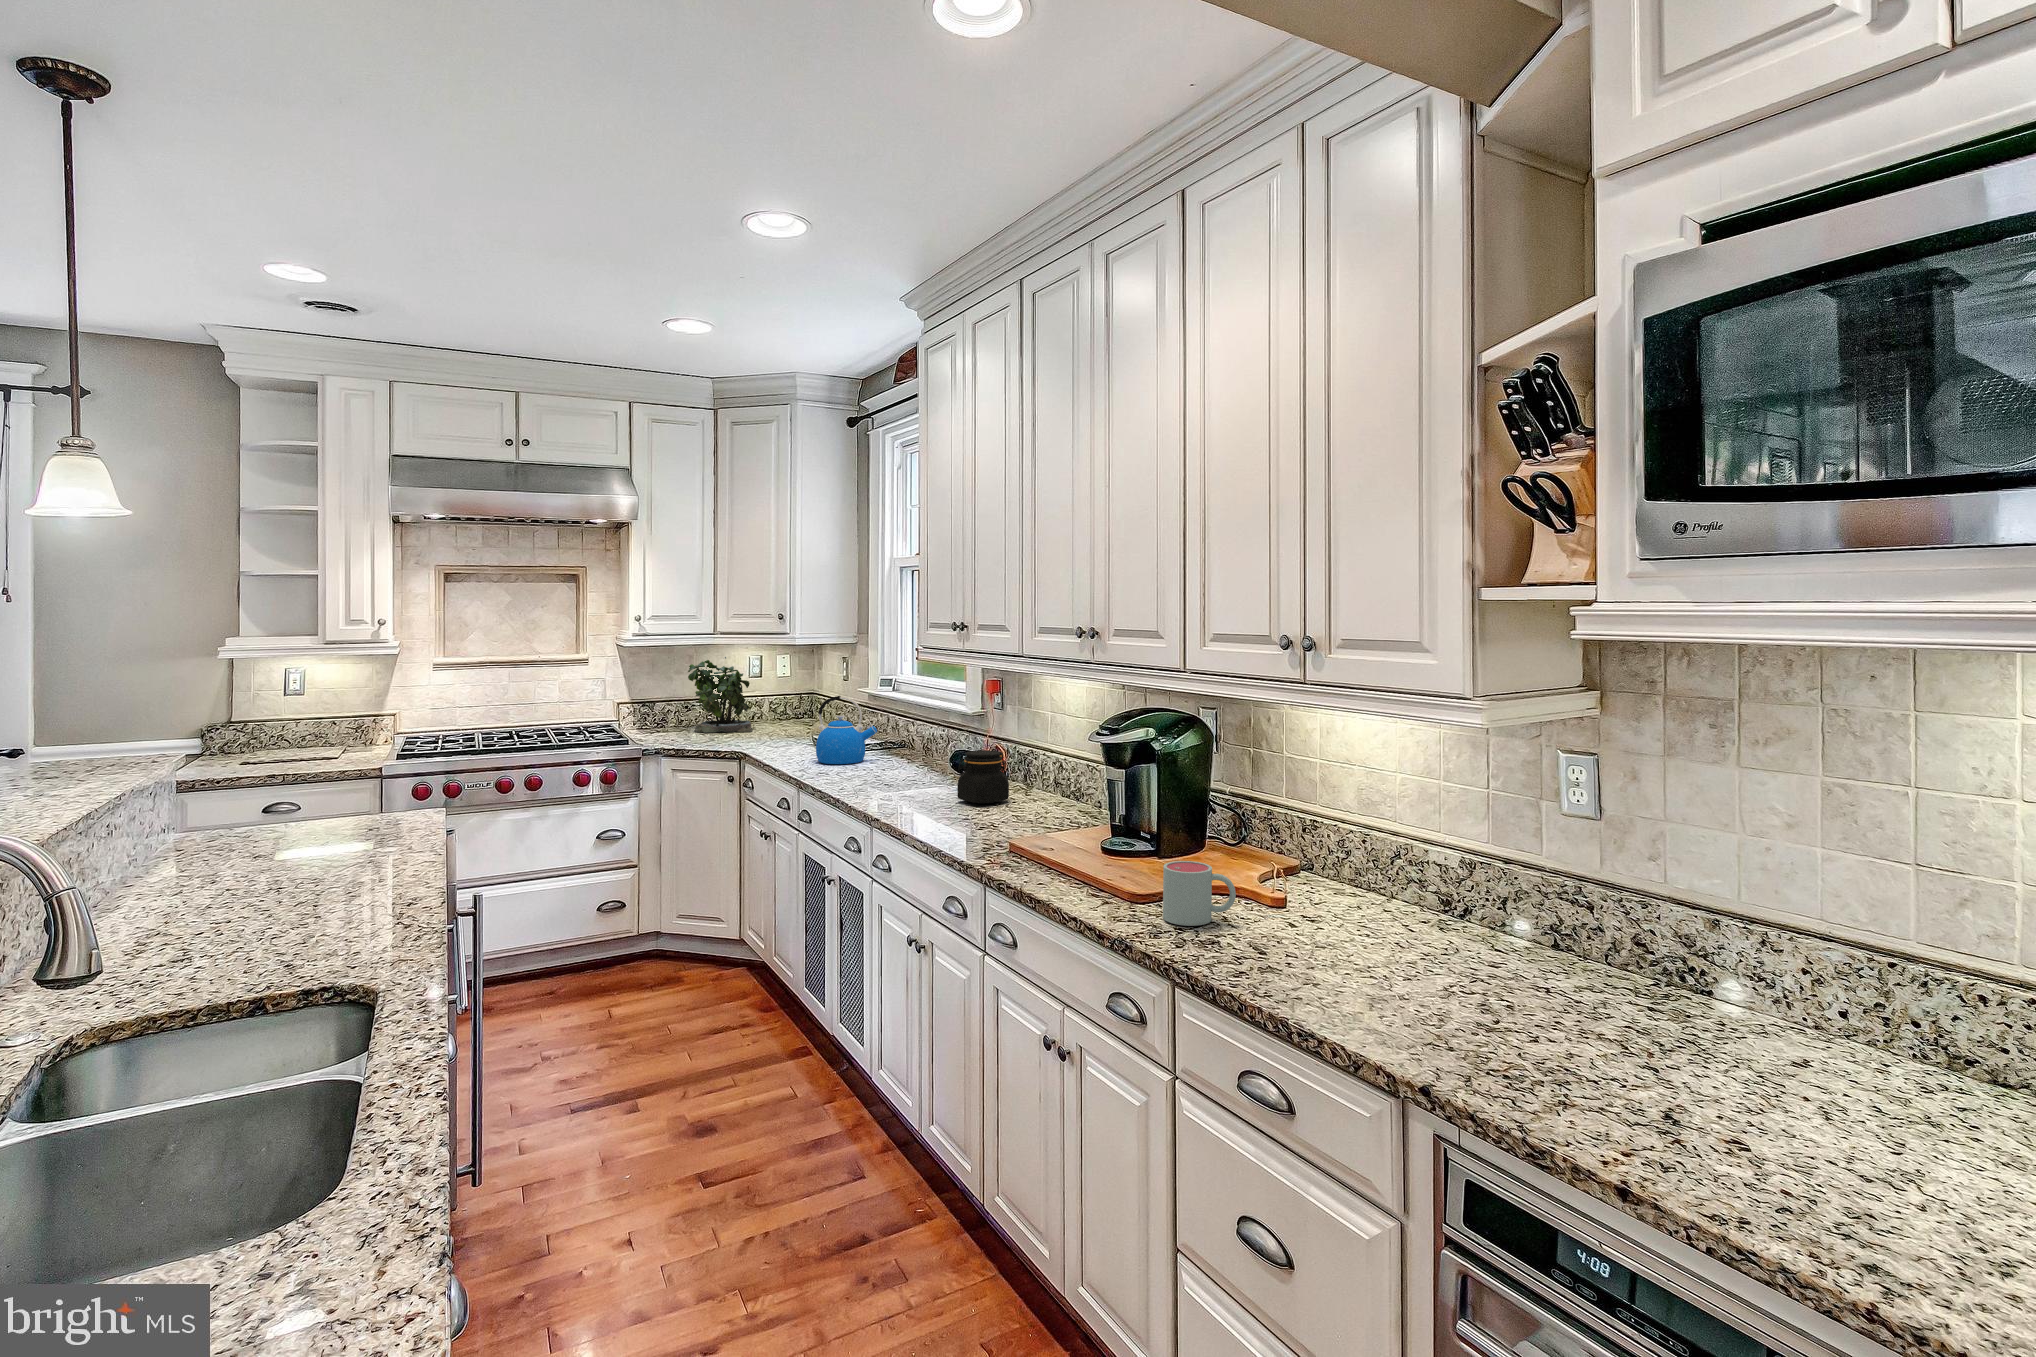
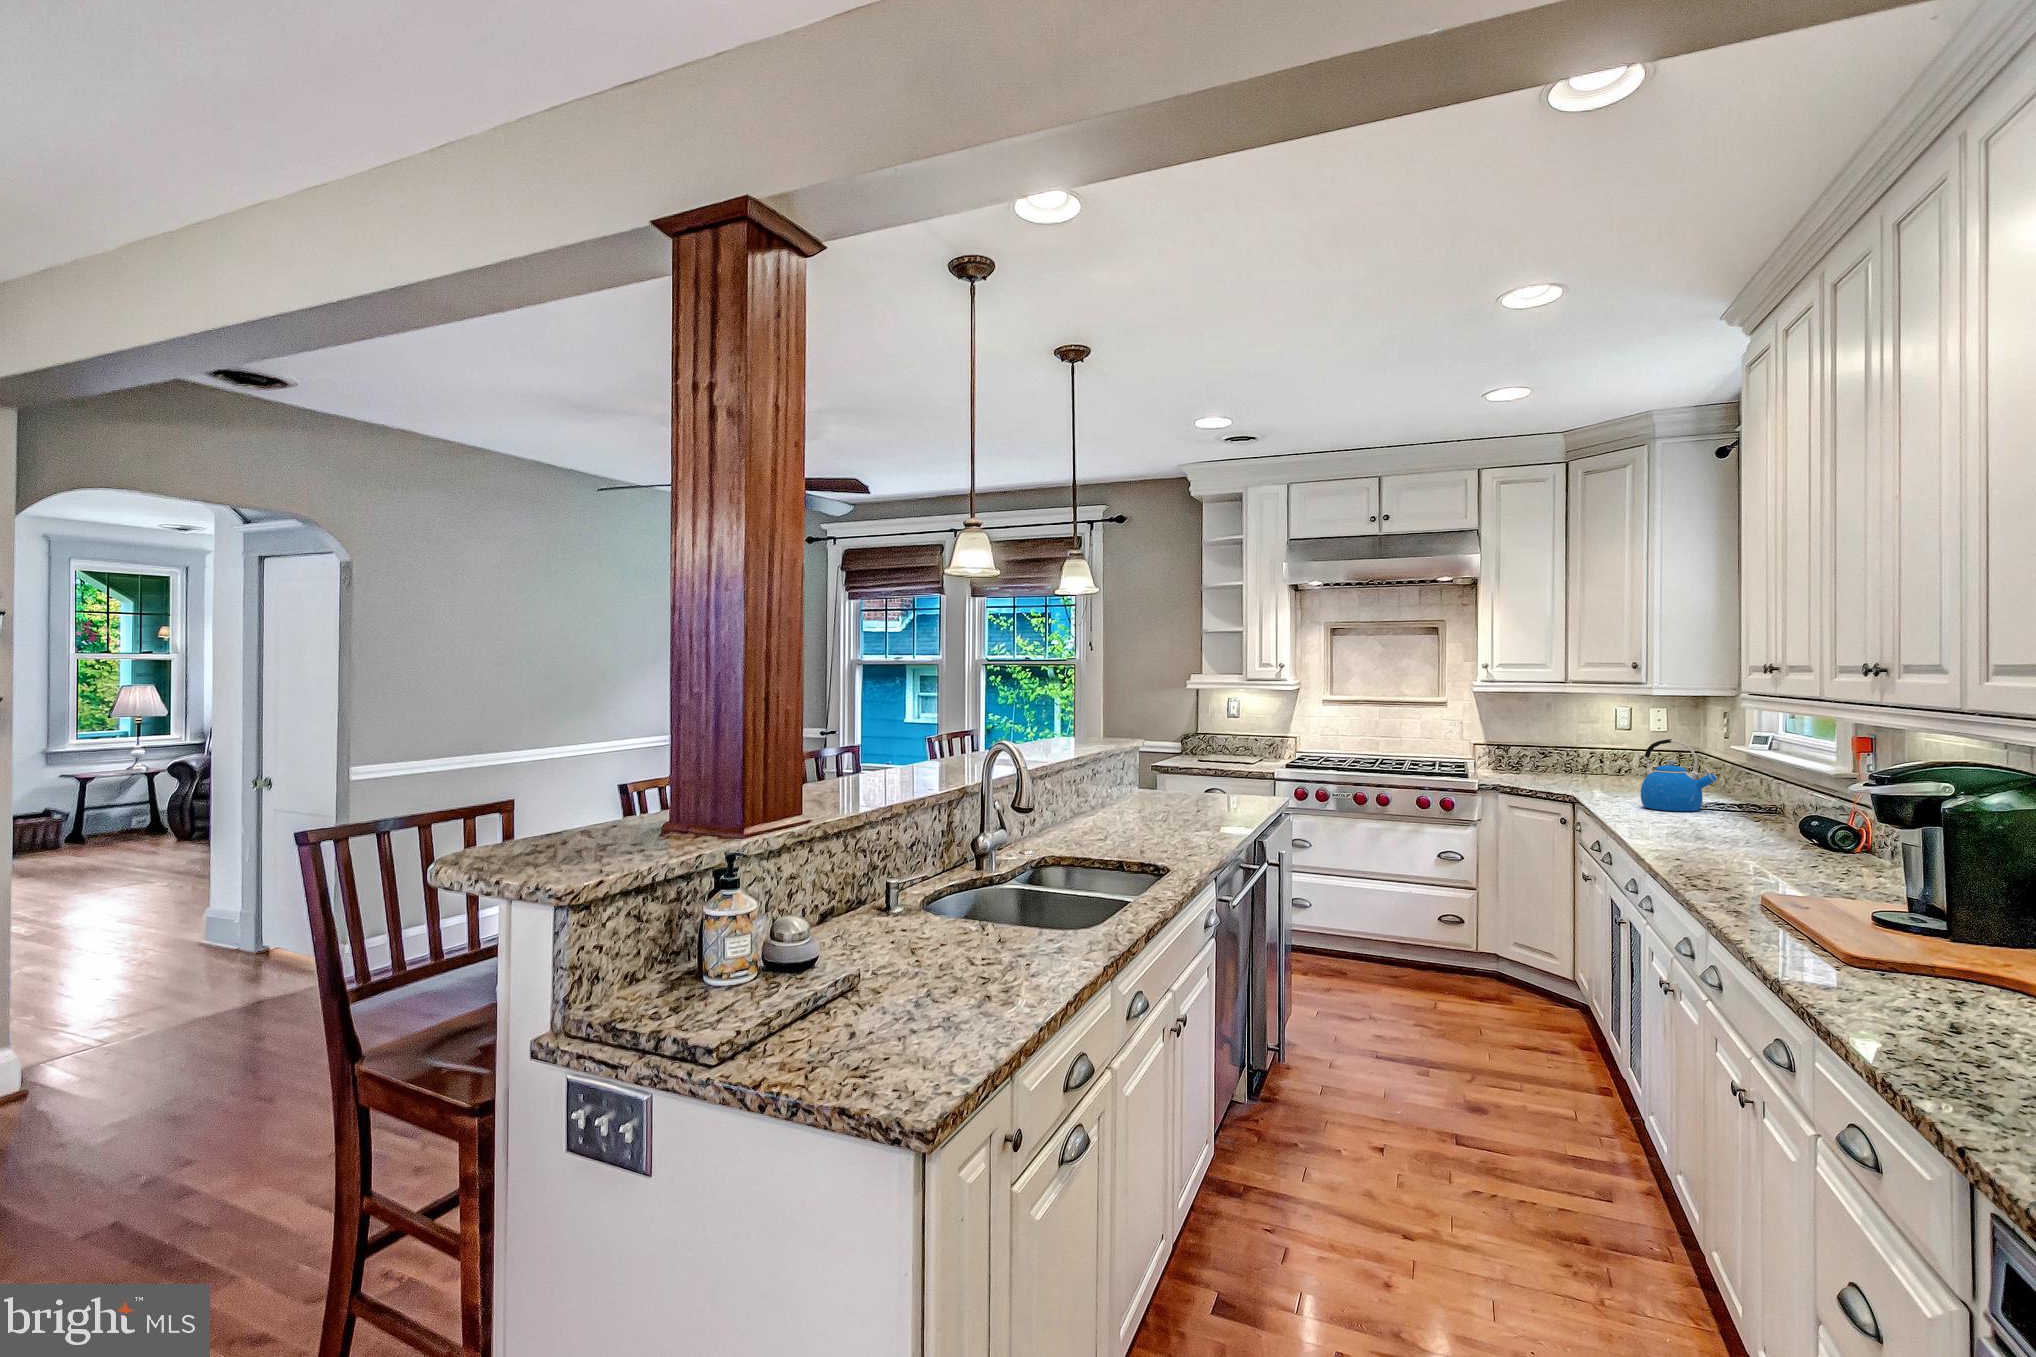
potted plant: present [688,657,753,732] -> none [1543,703,1614,779]
jar: present [957,750,1009,804] -> none [1756,797,1833,858]
mug: present [1163,861,1236,926] -> none [1853,904,1958,980]

